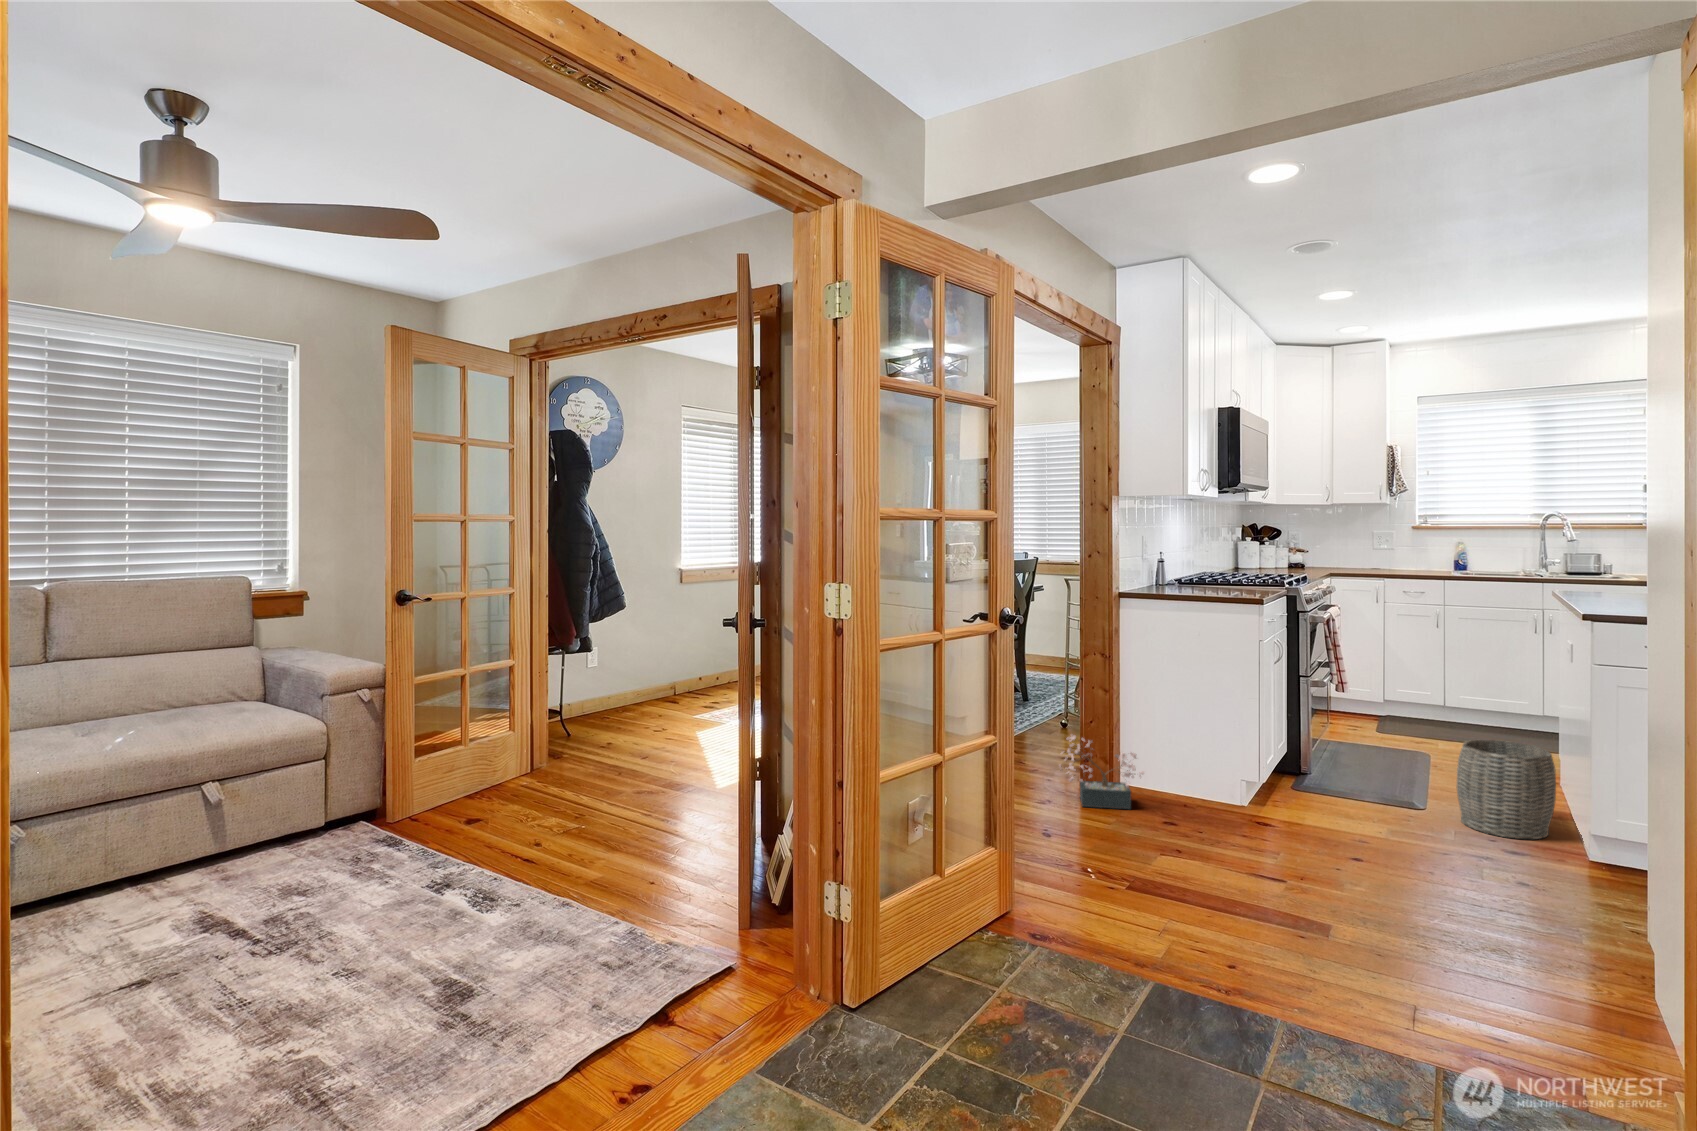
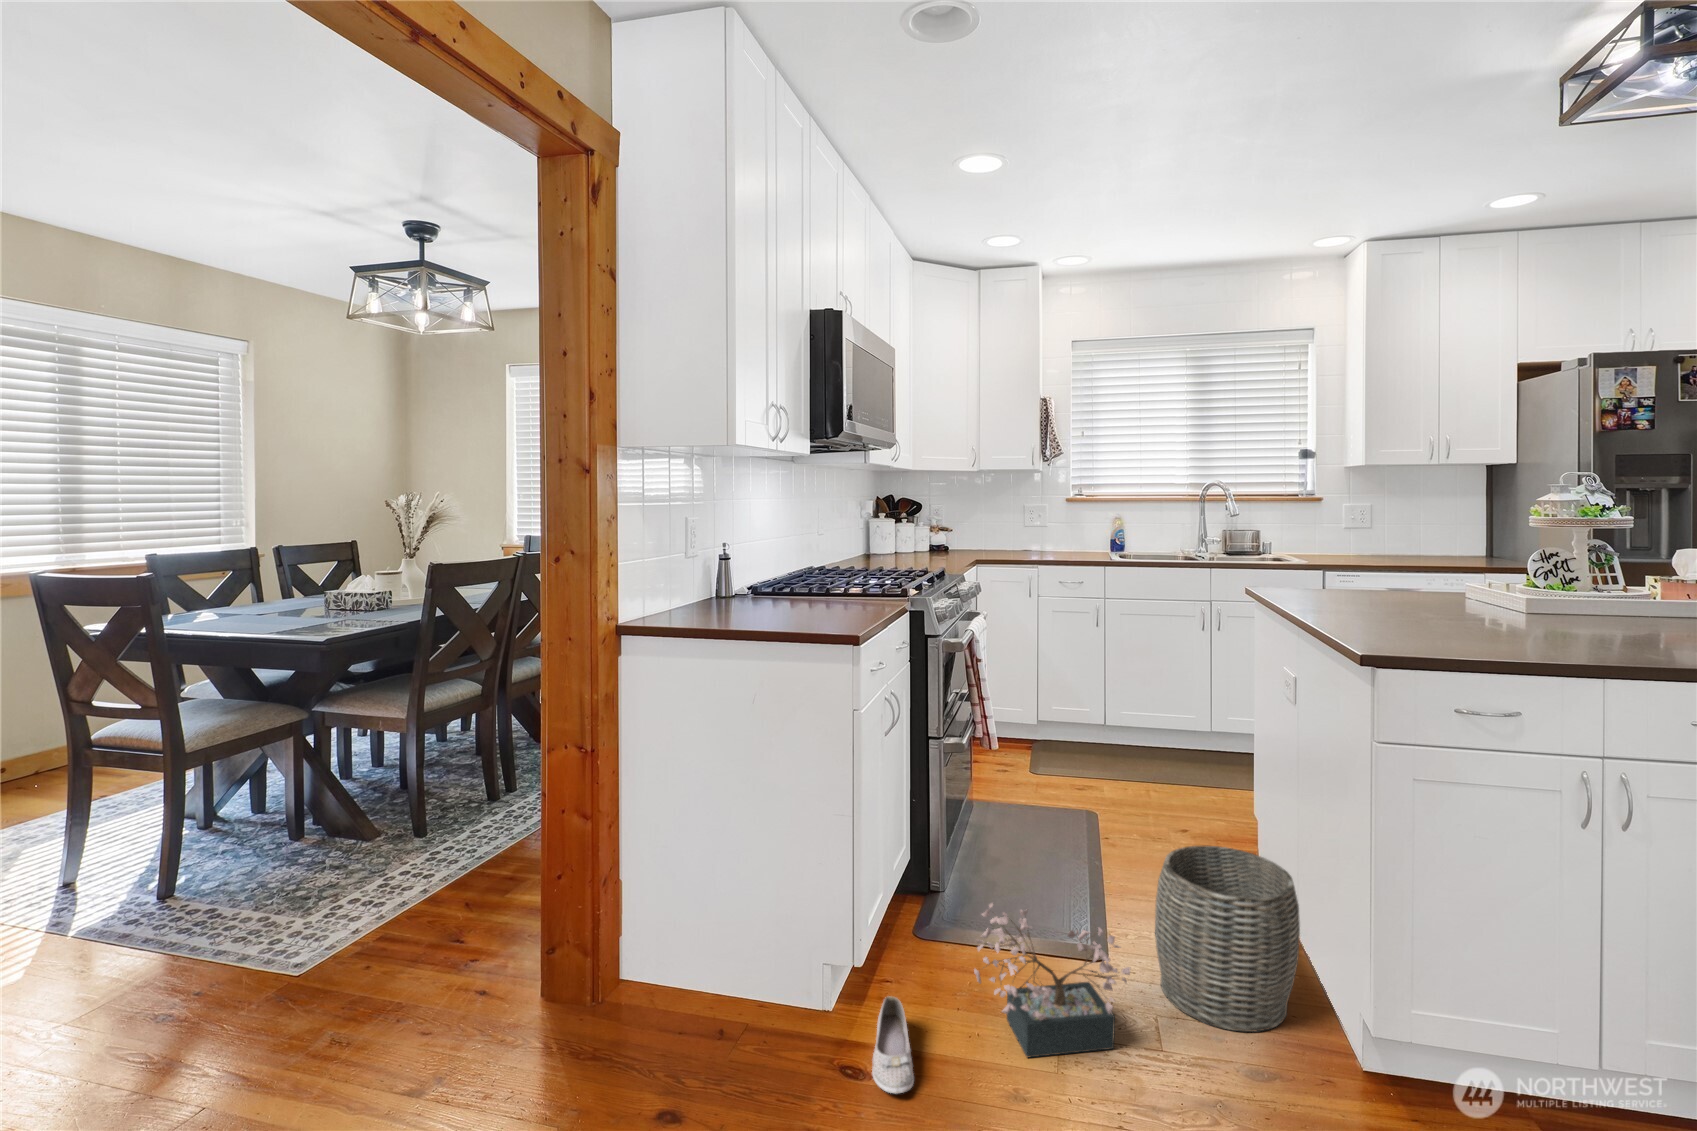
decorative plant: present [1059,734,1144,809] -> present [974,903,1130,1057]
shoe: none [1274,797,1299,831] -> present [872,996,914,1093]

